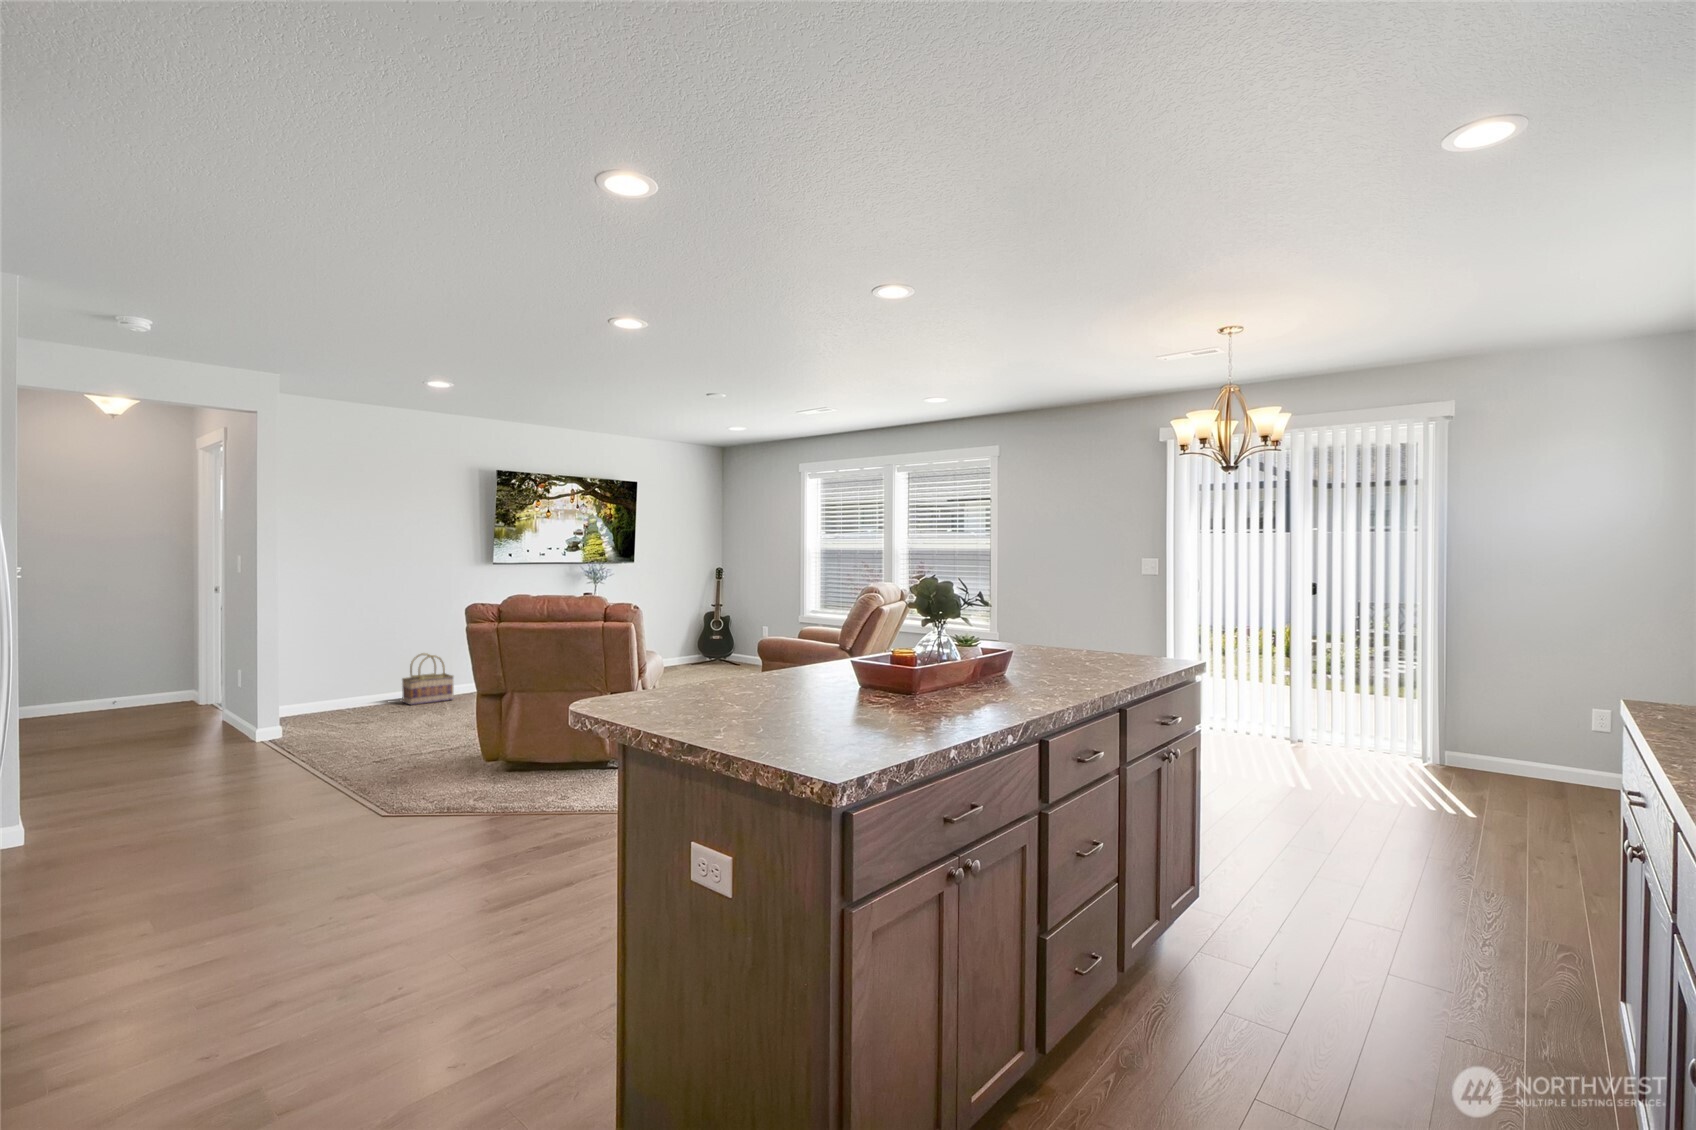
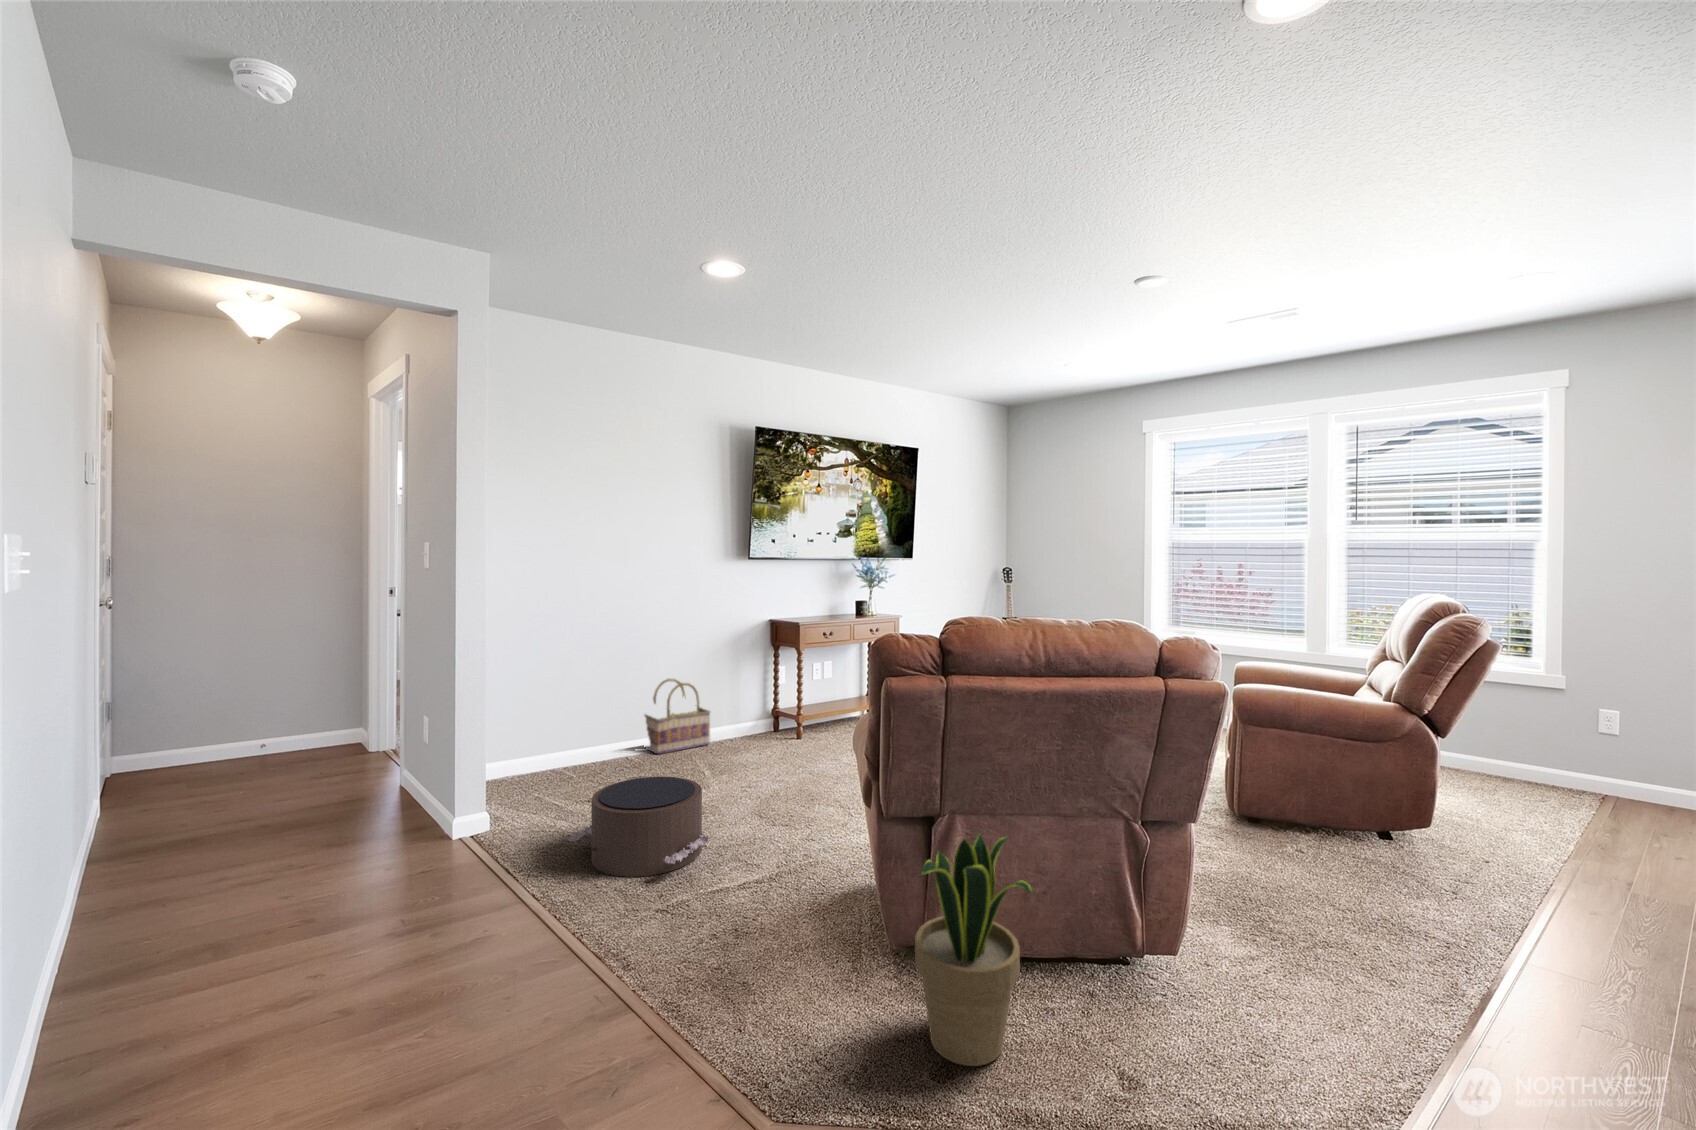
potted plant: none [475,694,532,788] -> present [915,833,1034,1066]
pouf: none [330,702,421,750] -> present [567,777,712,877]

